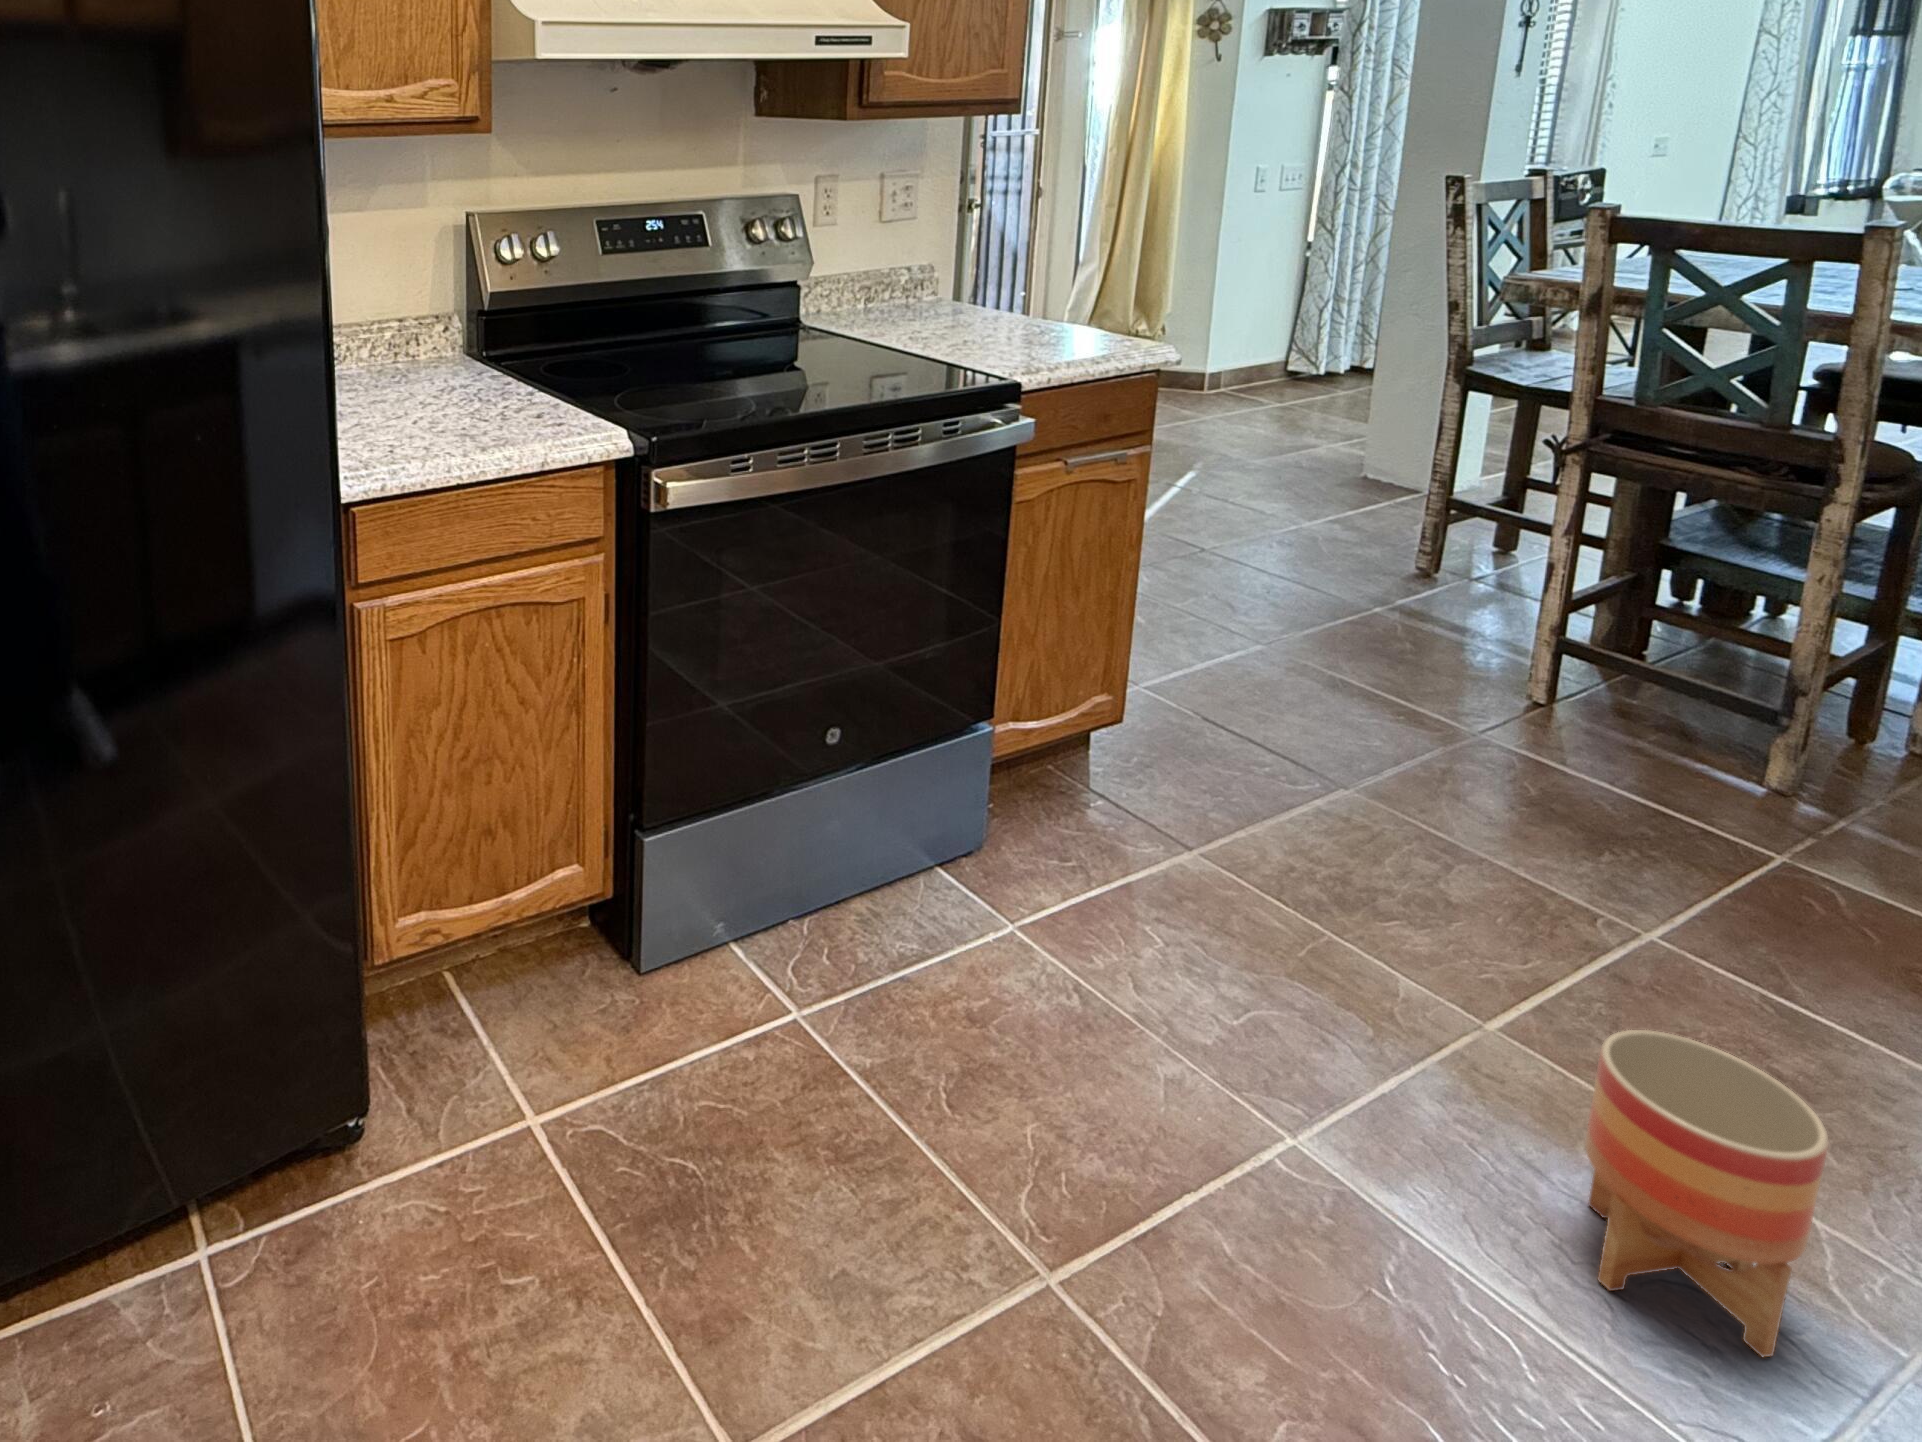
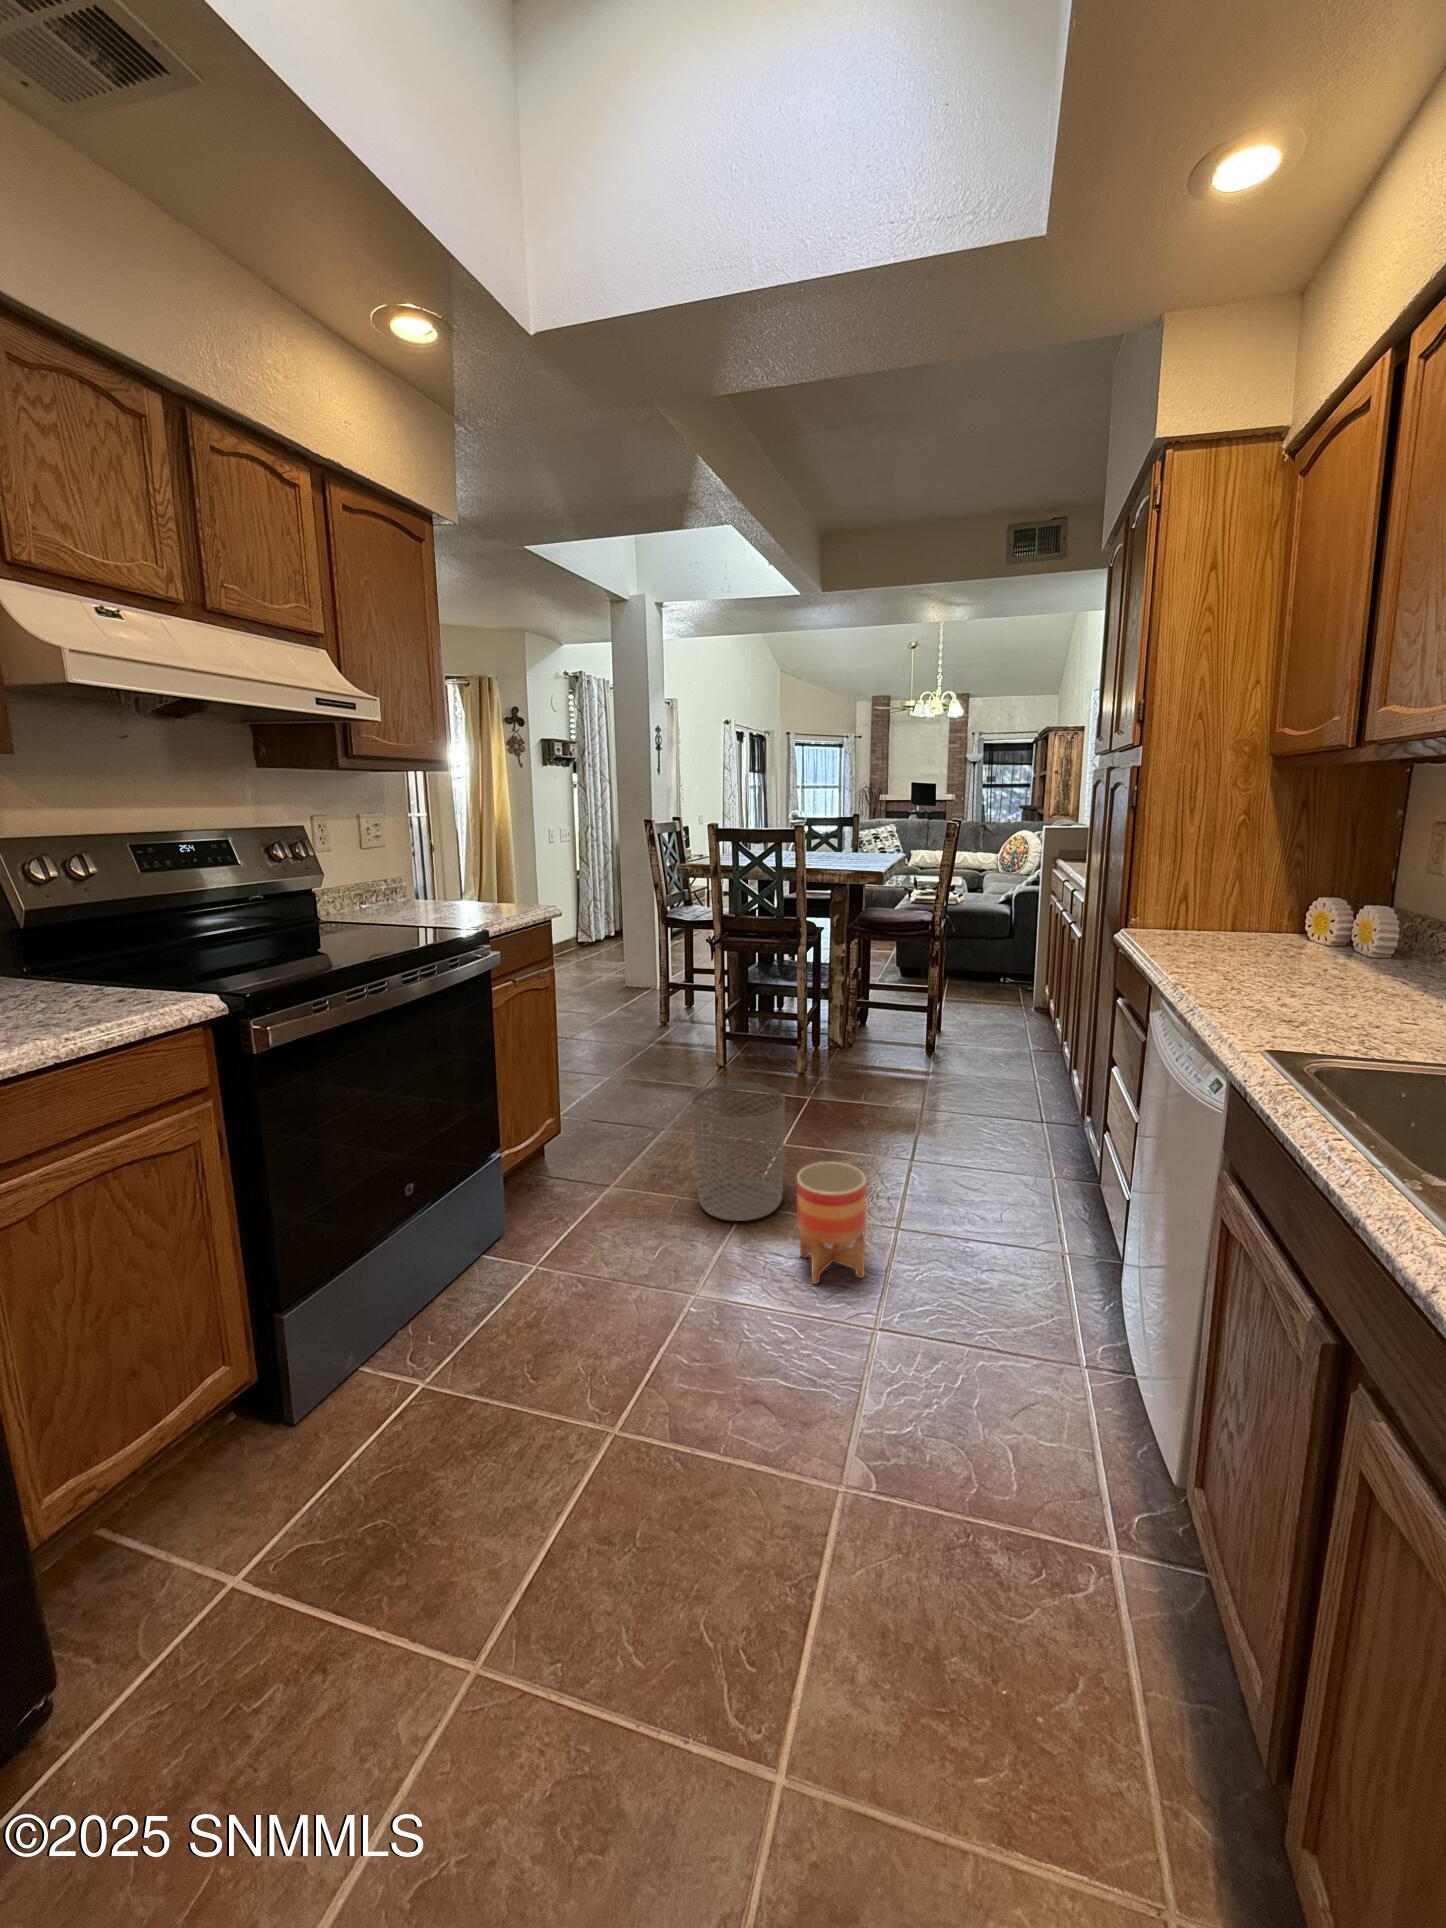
waste bin: none [1369,758,1636,1071] -> present [691,1083,785,1221]

